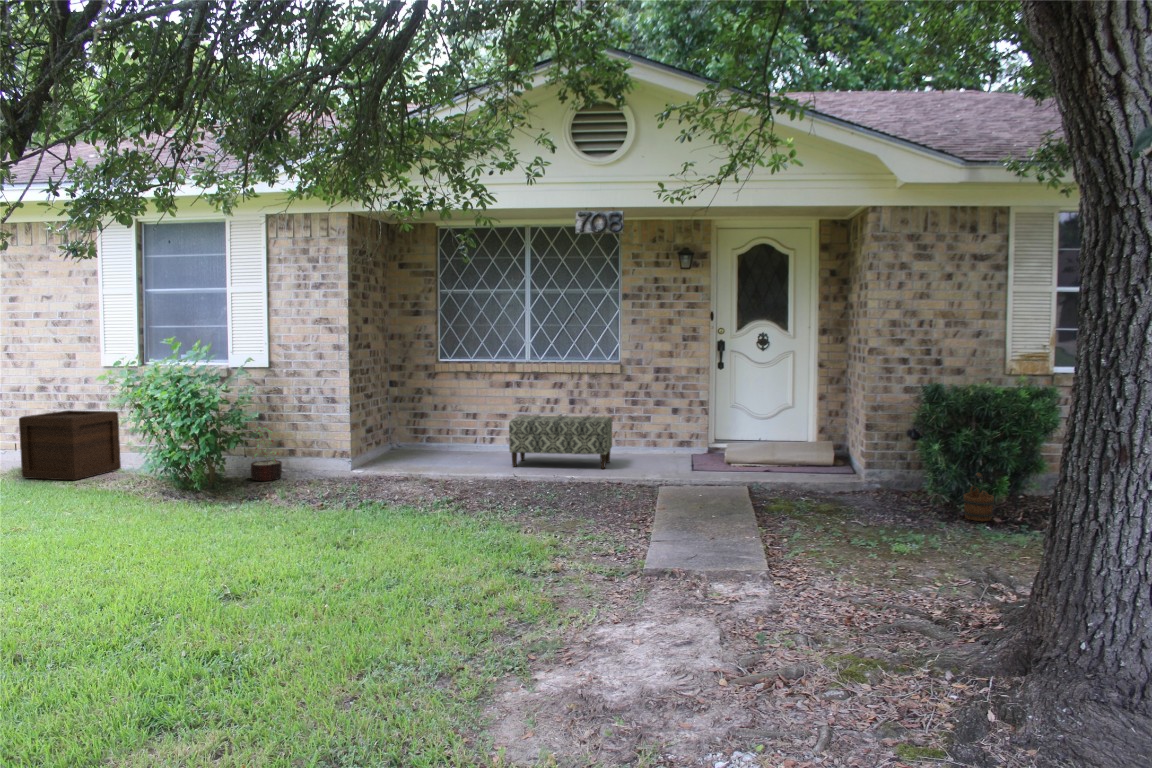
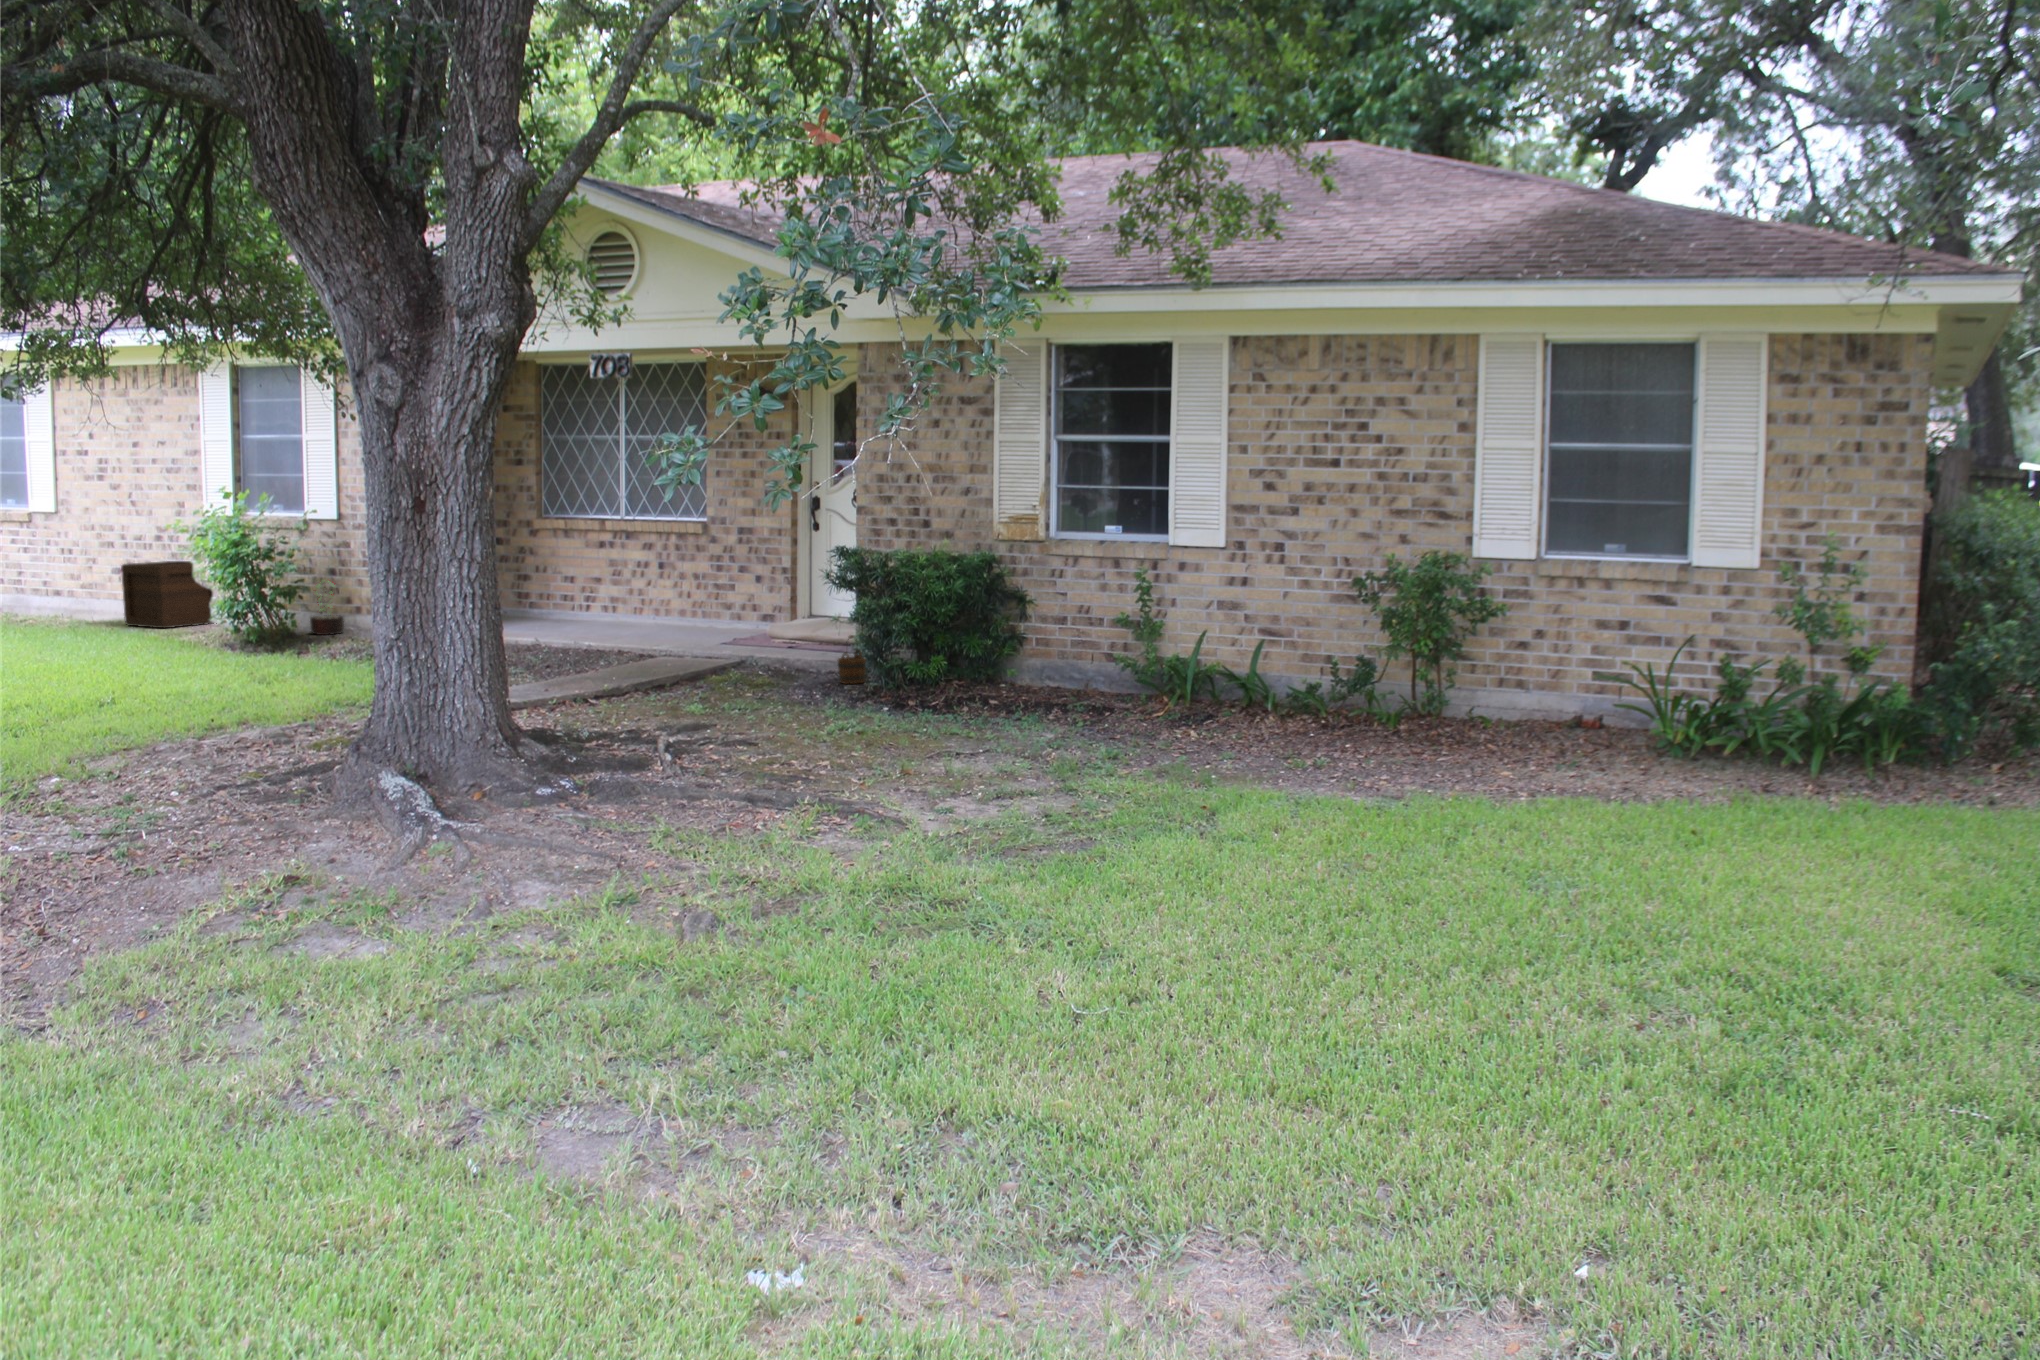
bench: present [509,416,612,469] -> none [574,579,694,638]

